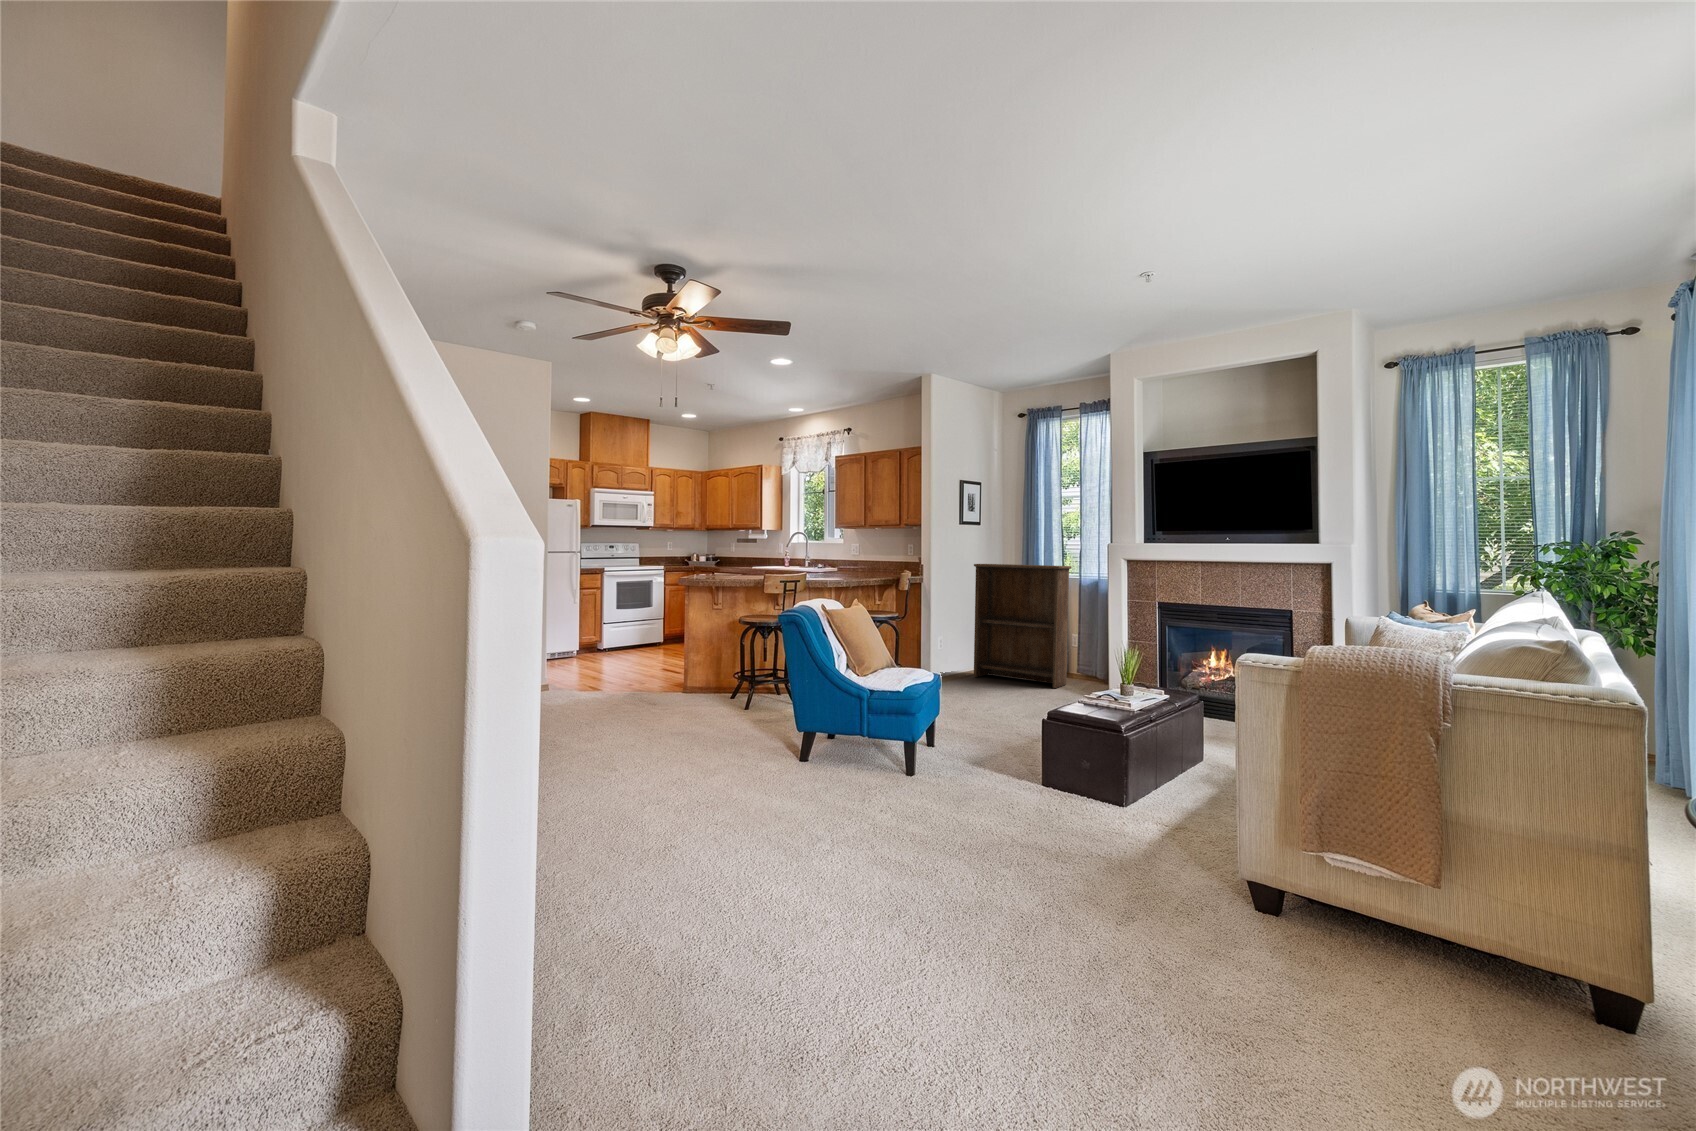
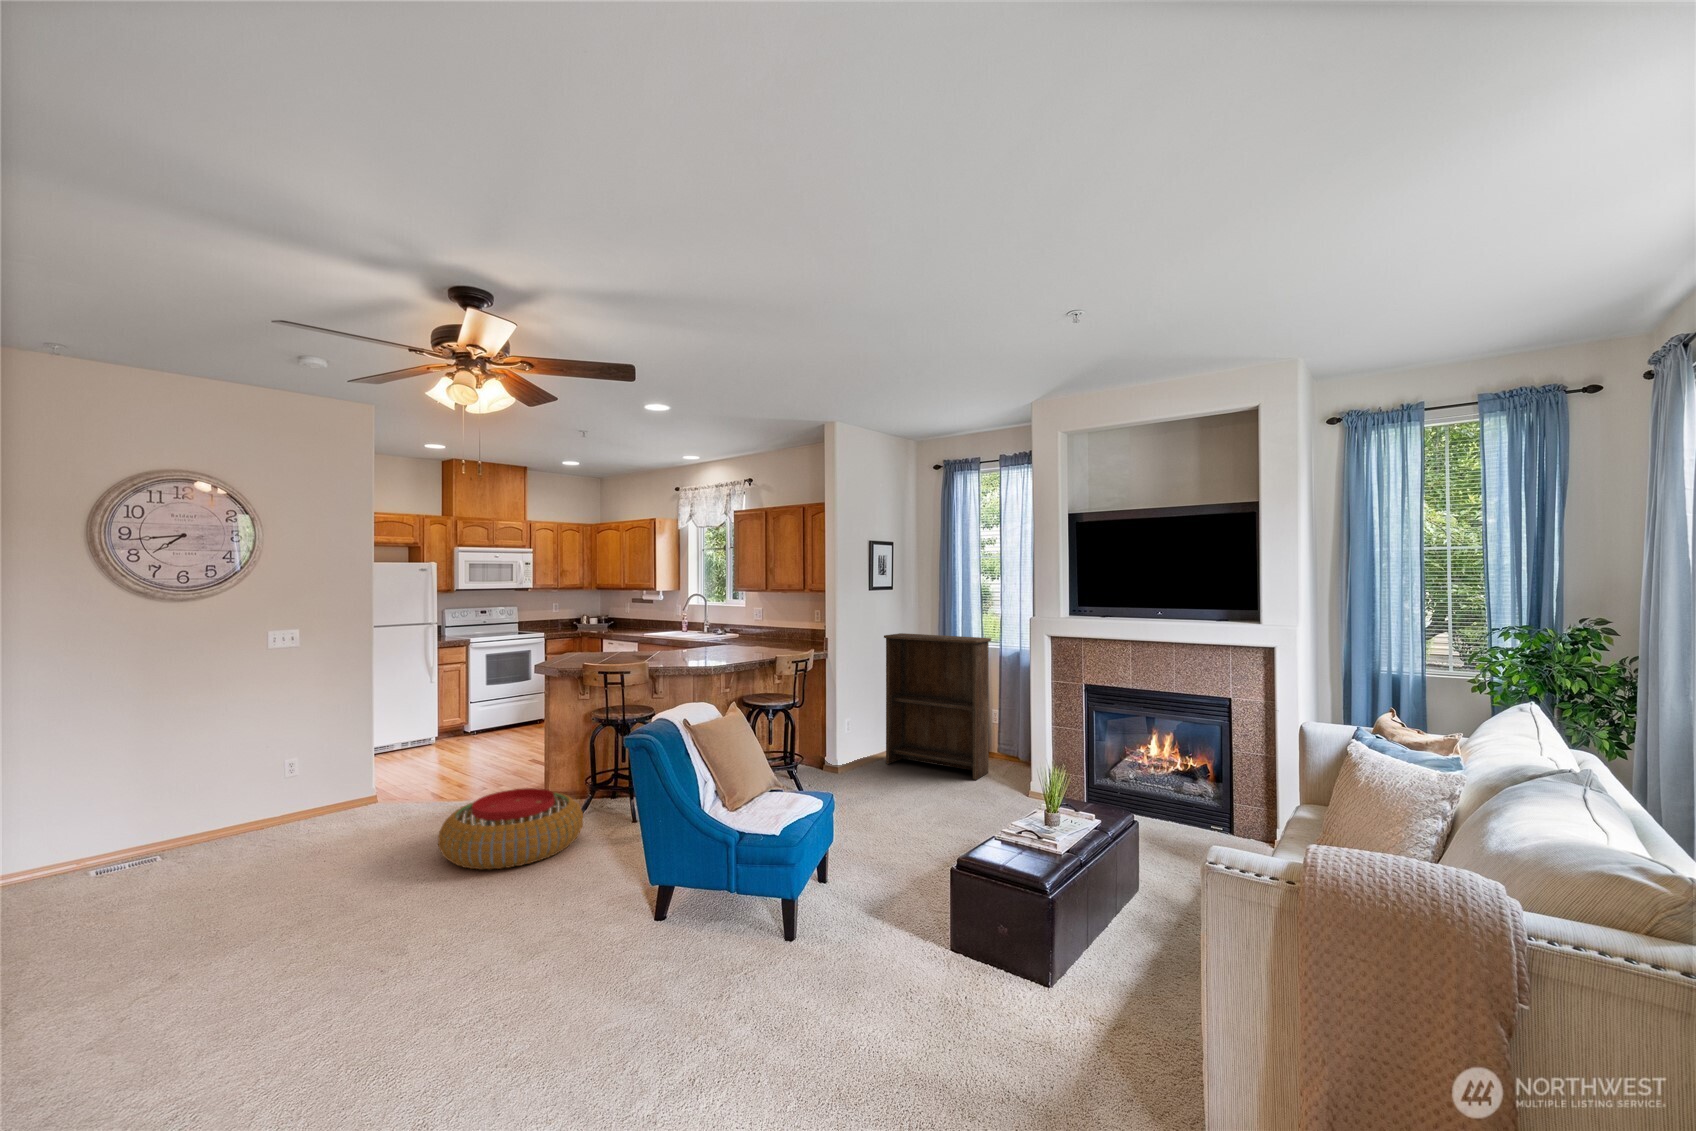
pouf: none [629,669,736,721] -> present [438,788,583,870]

